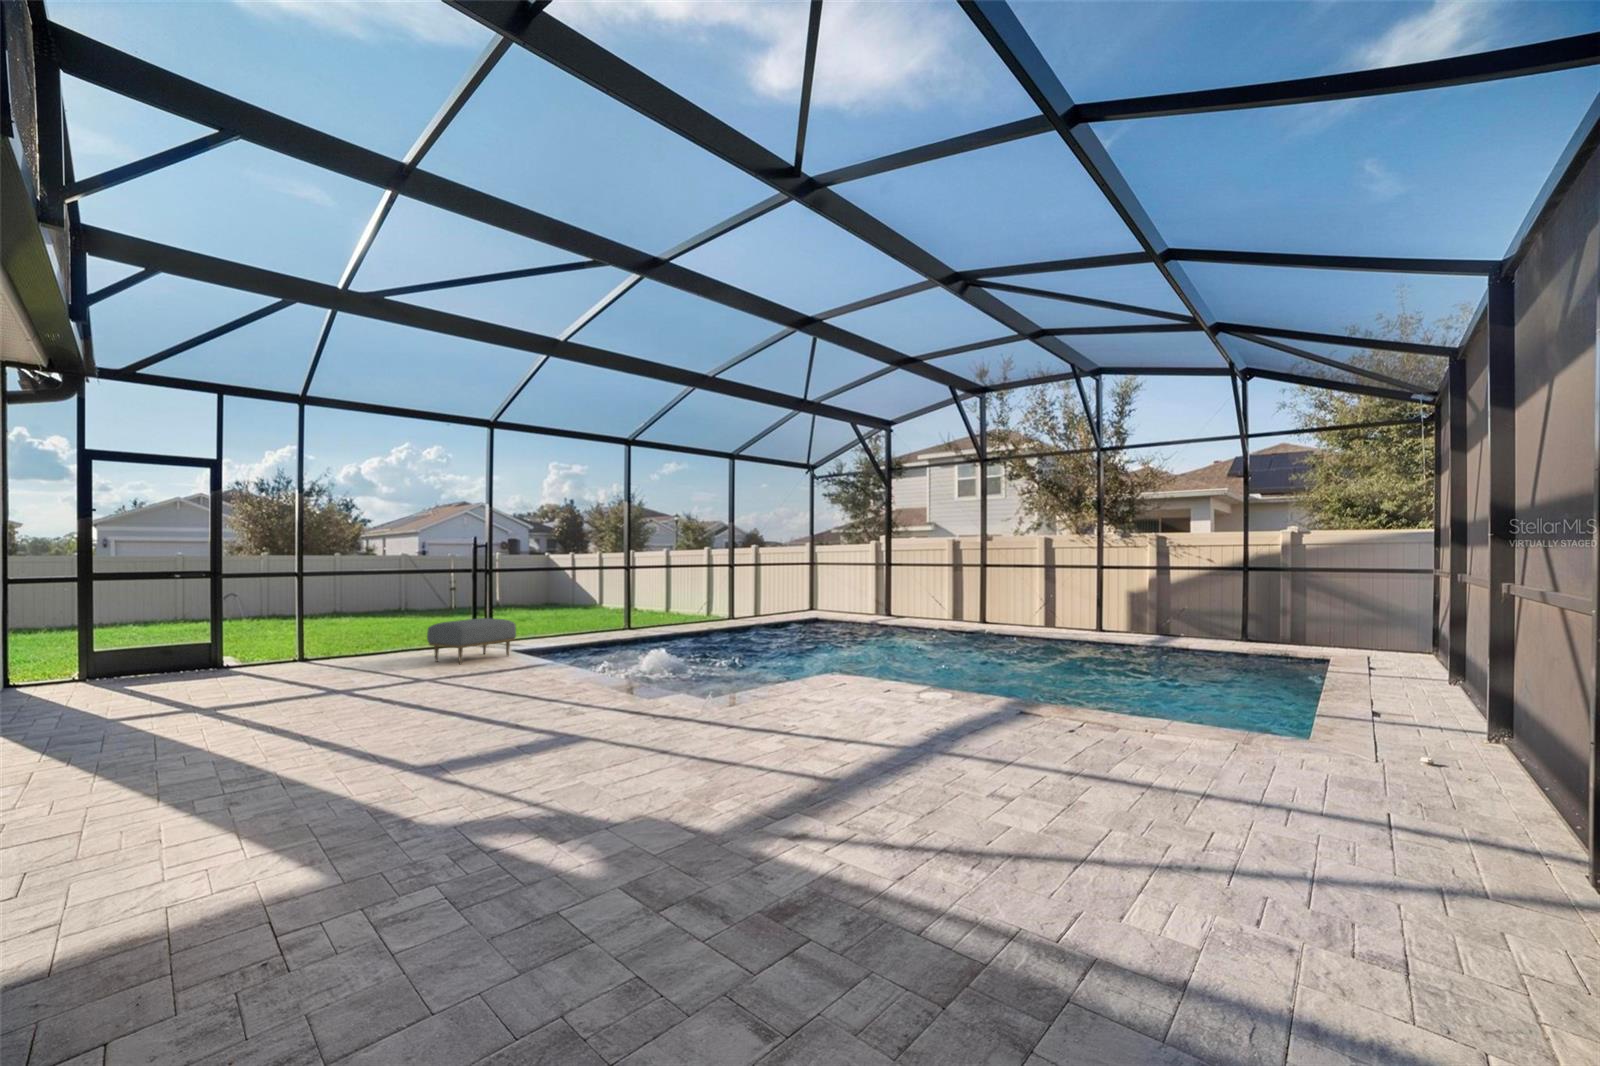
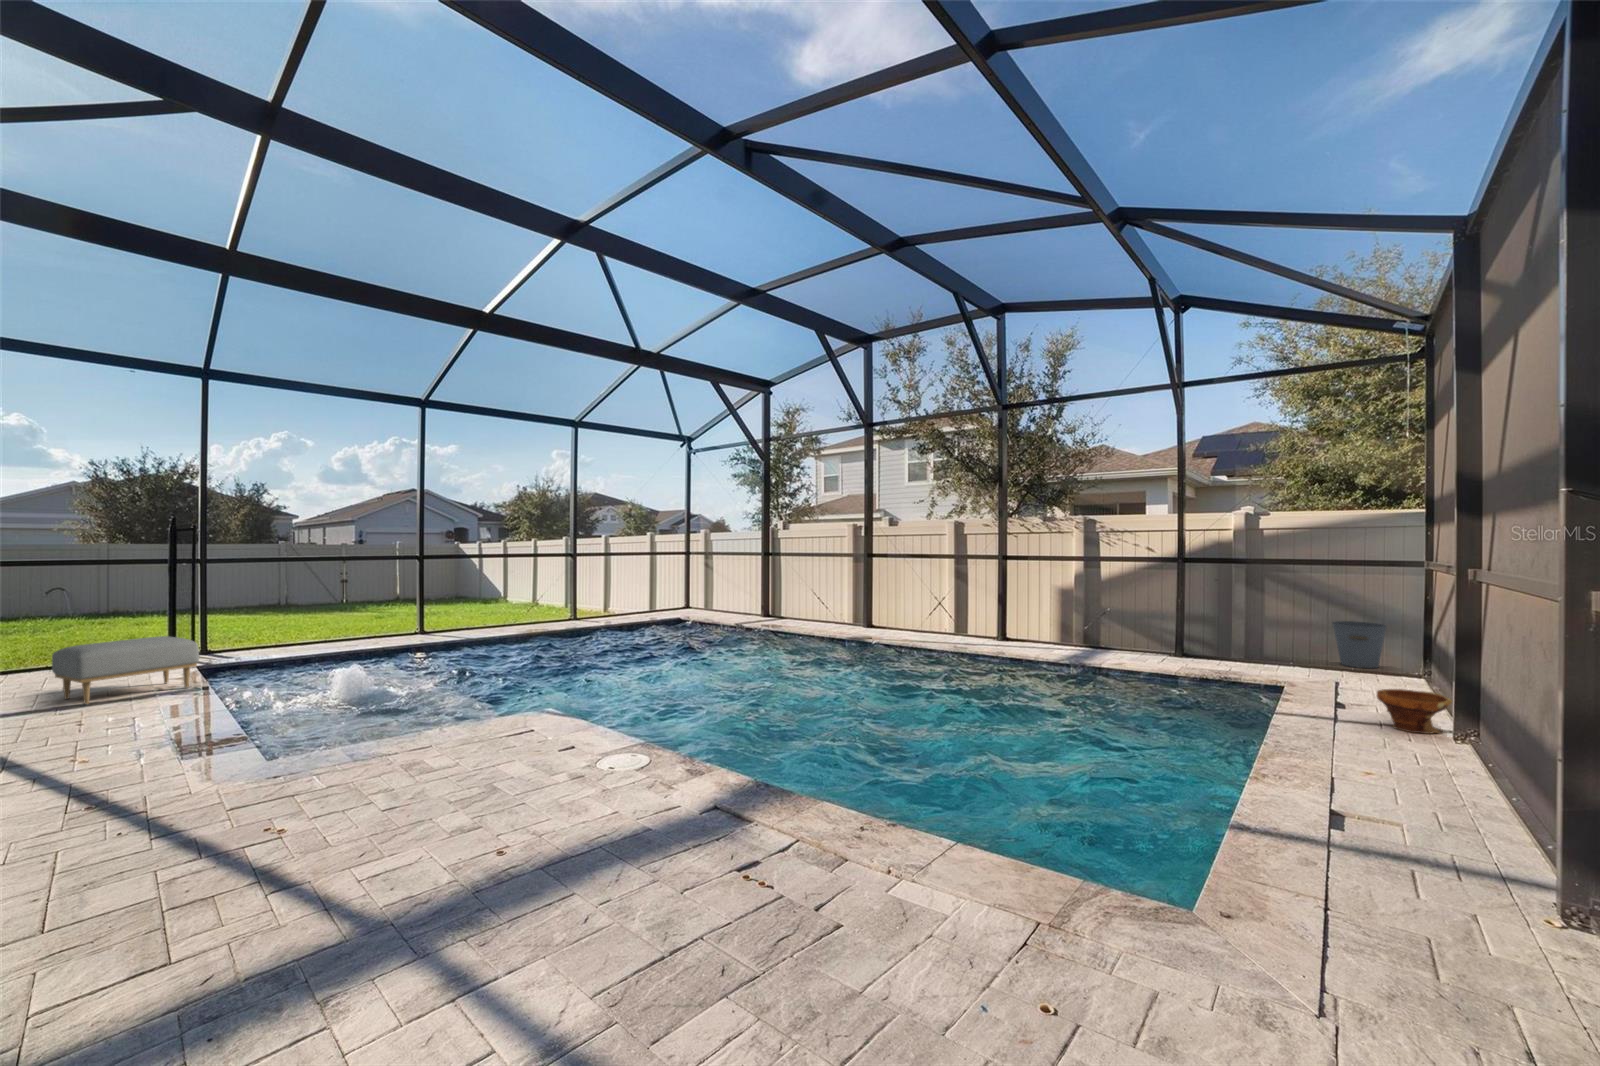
bucket: none [1364,617,1406,652] -> present [1332,621,1387,668]
planter: none [1398,656,1449,684] -> present [1377,689,1452,734]

